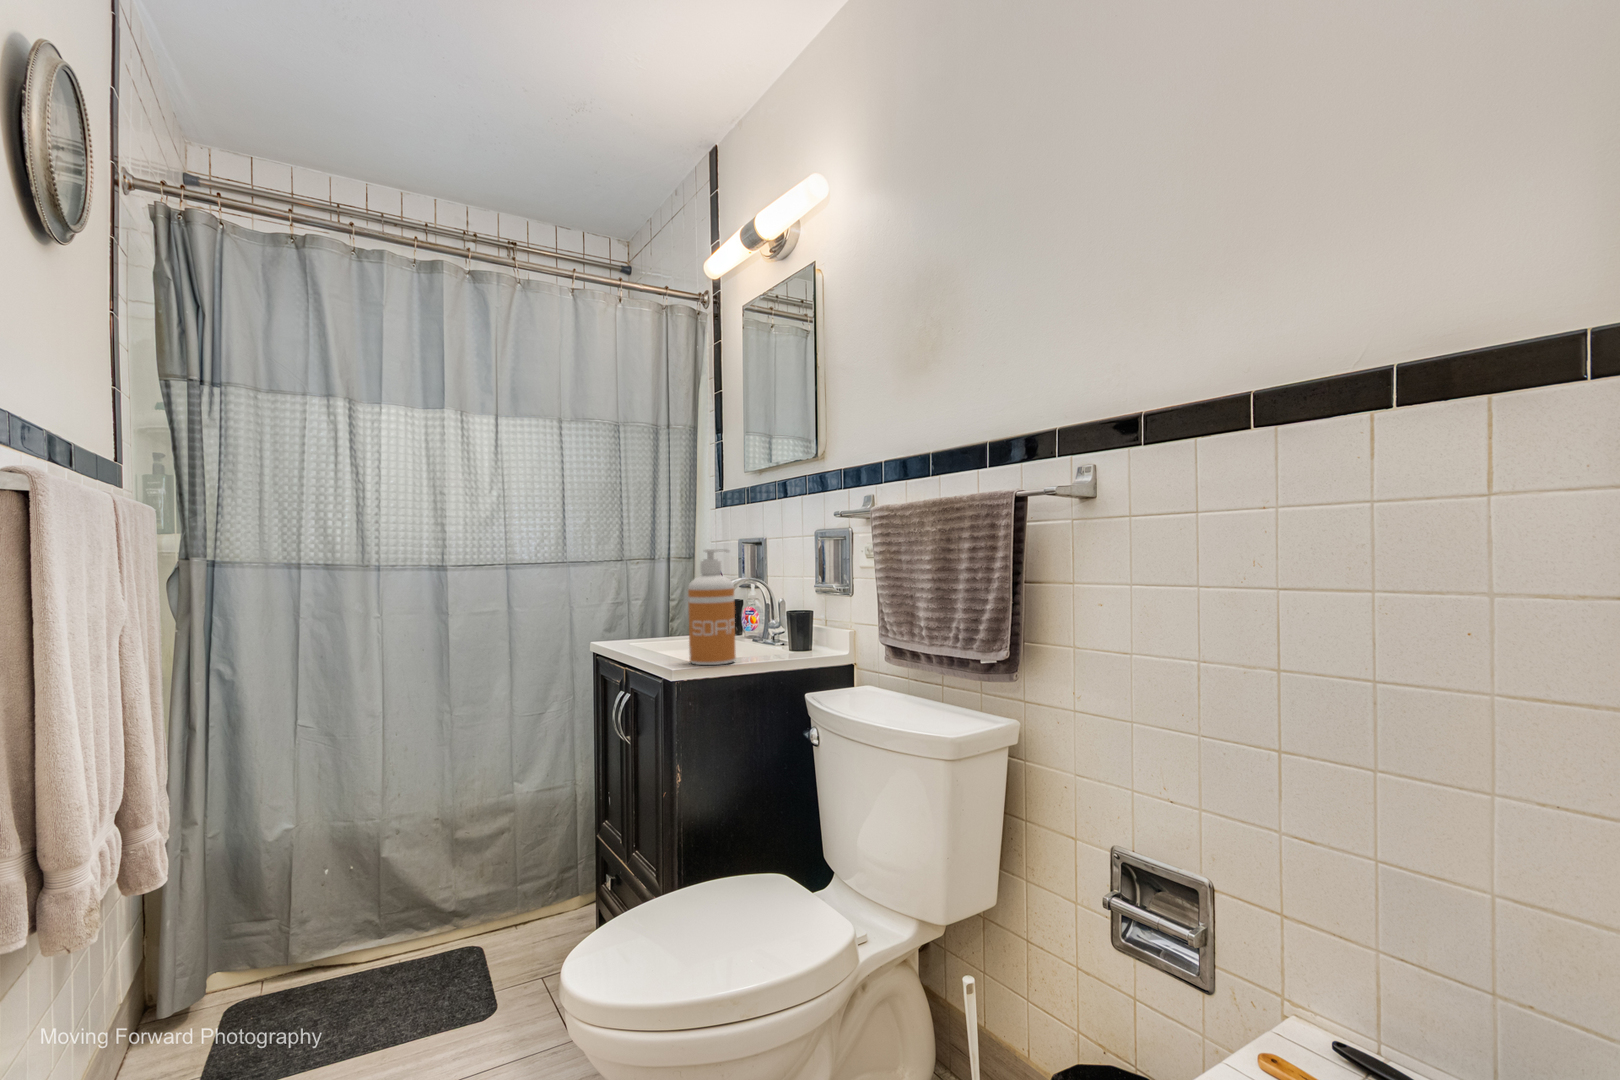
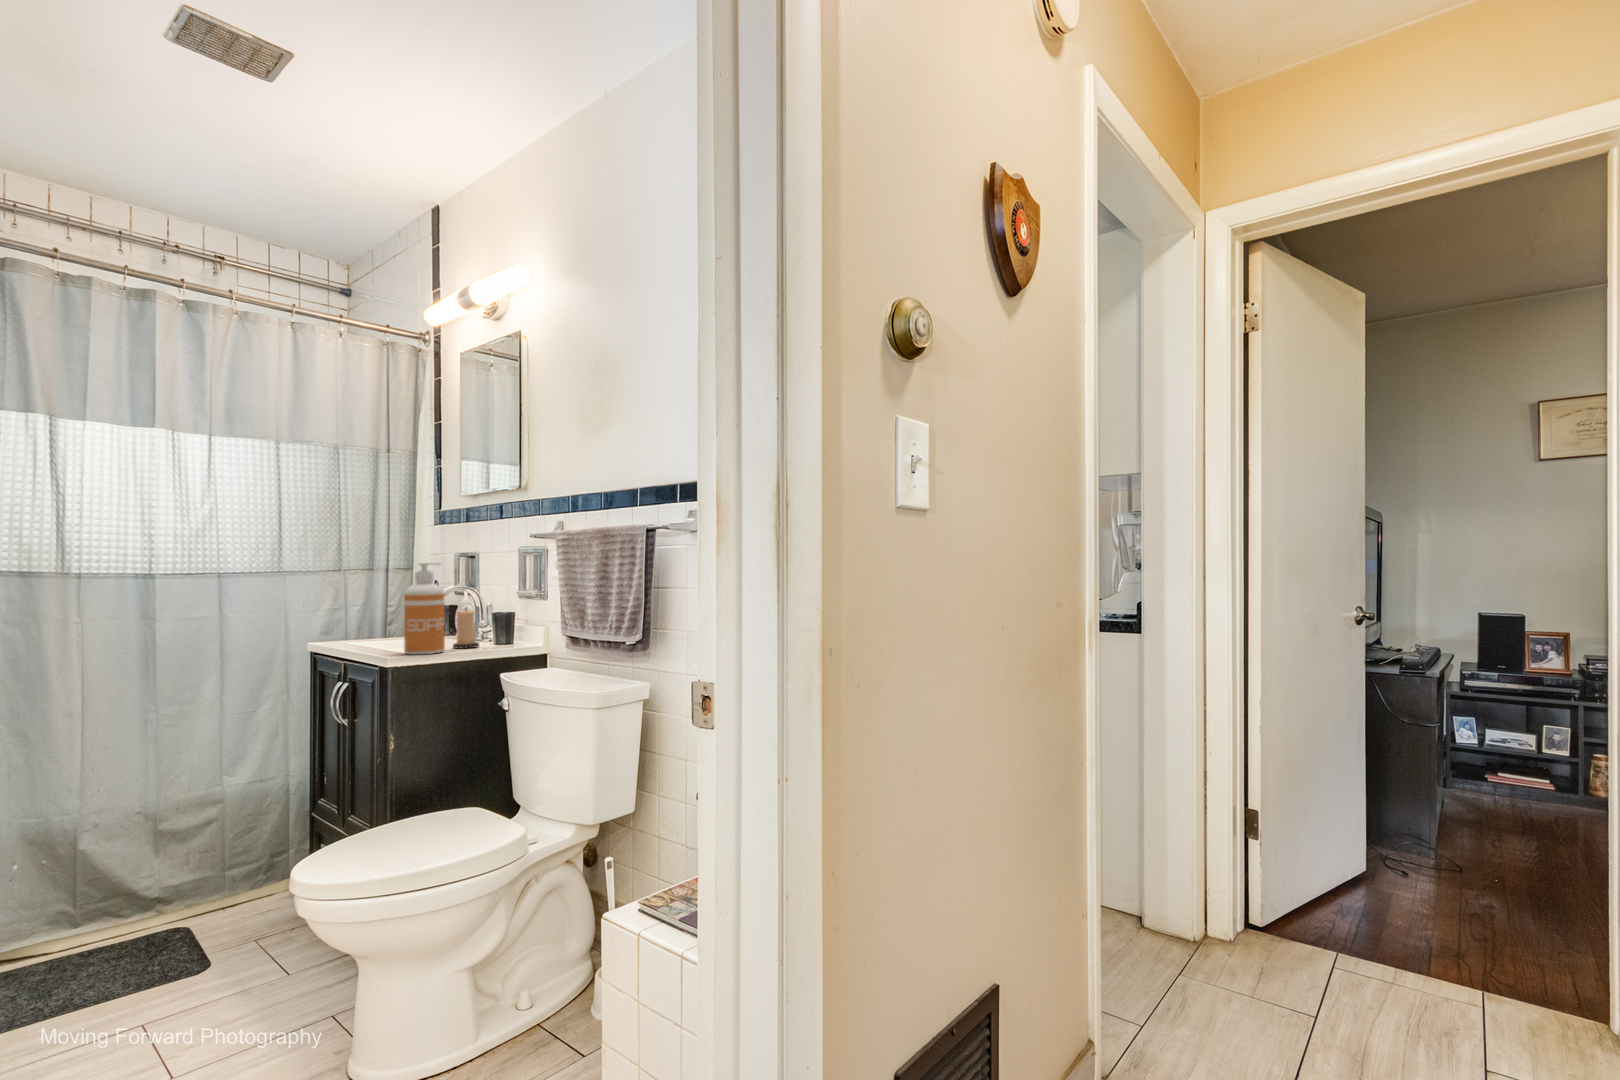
candle: none [743,604,774,657] -> present [453,609,479,649]

